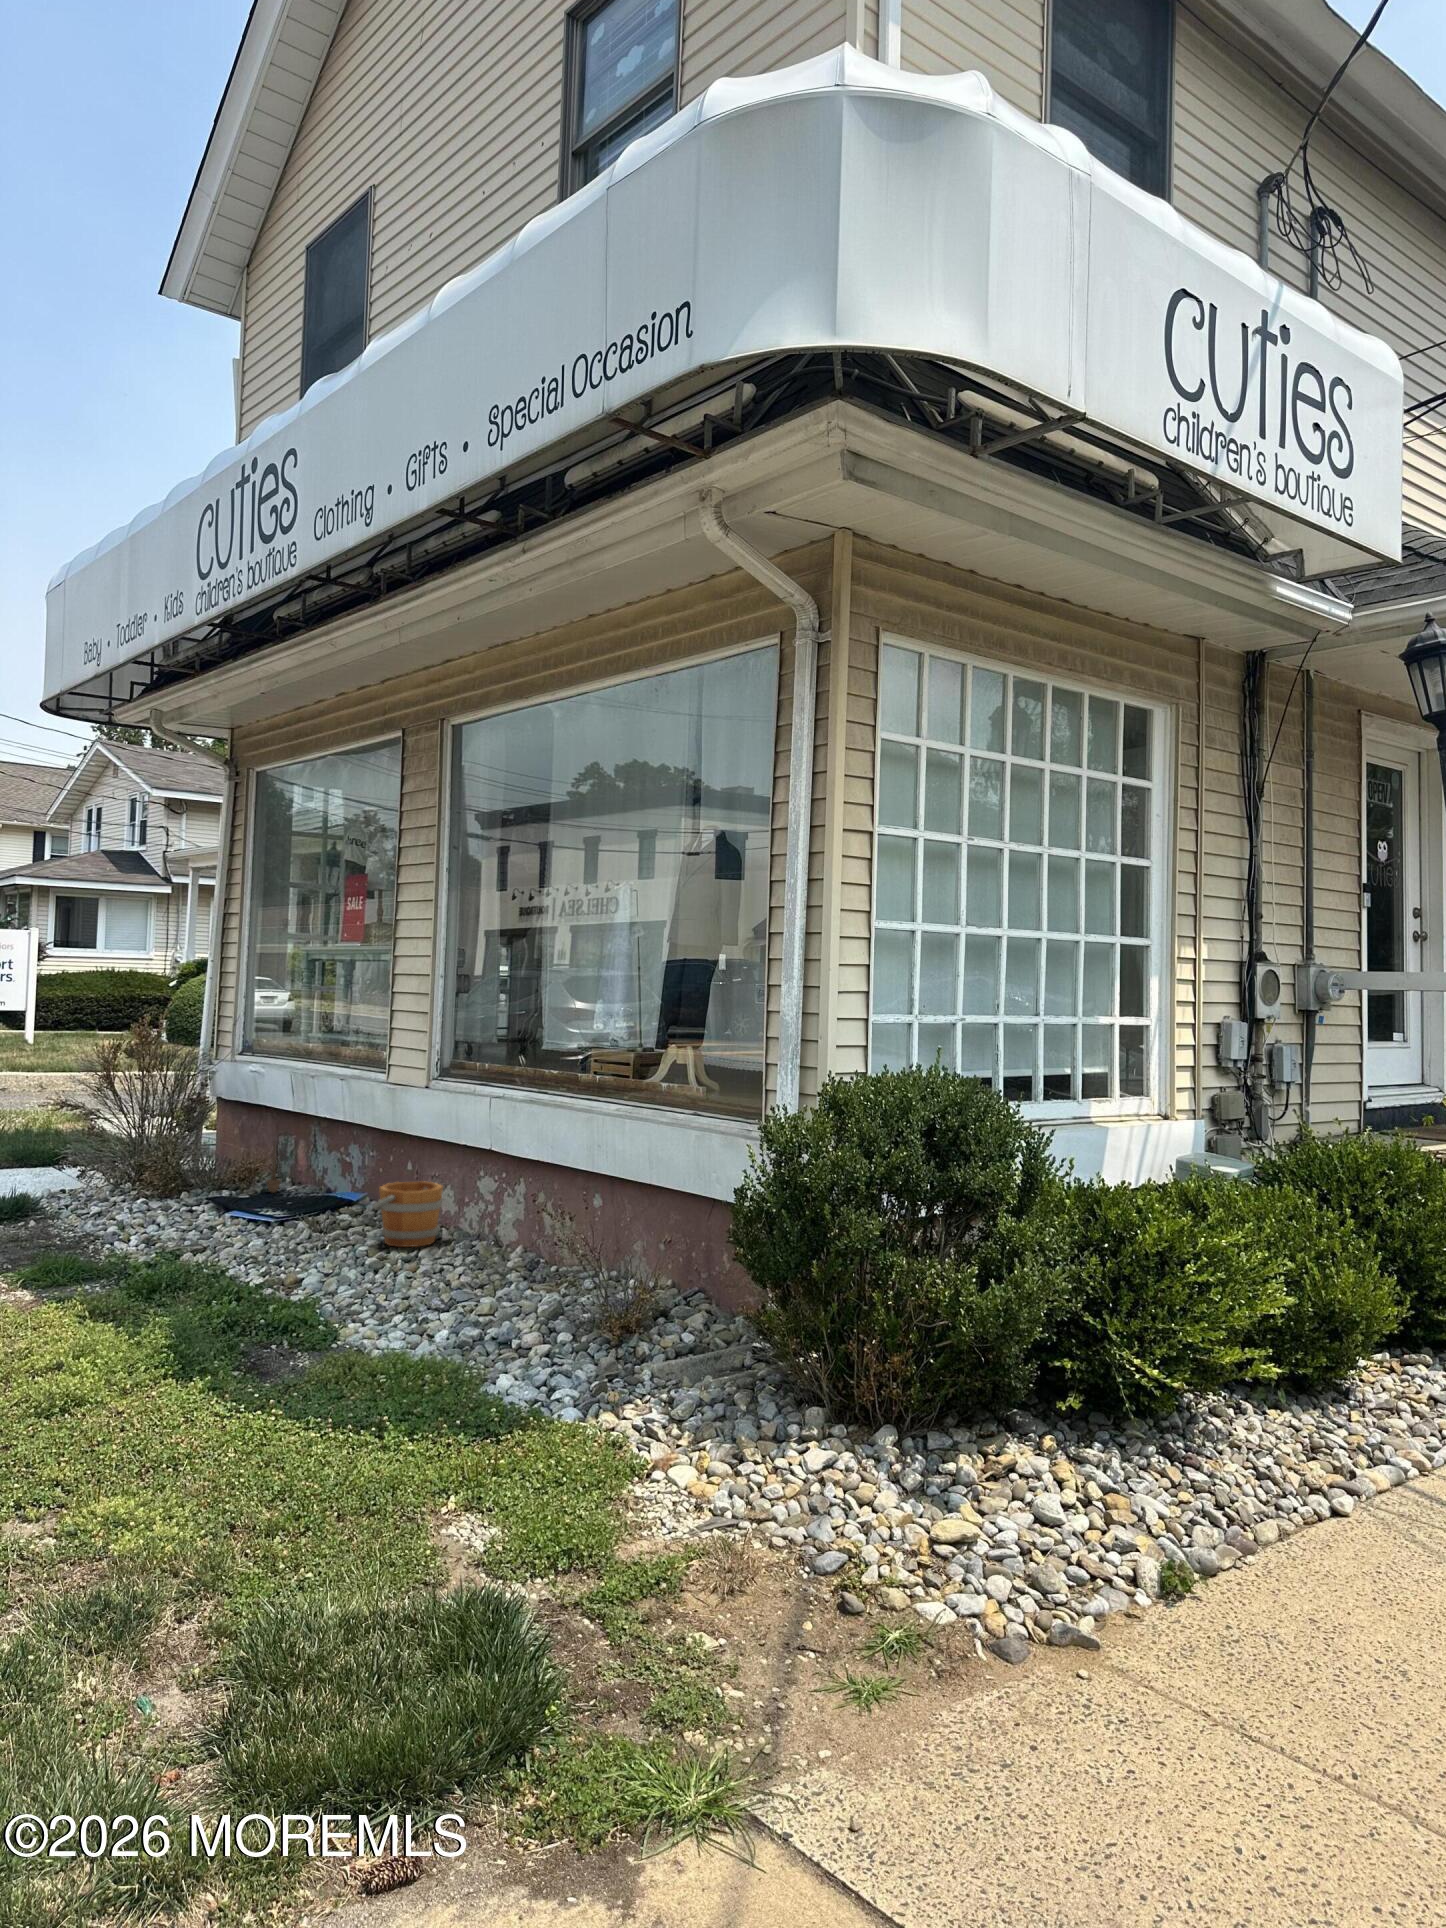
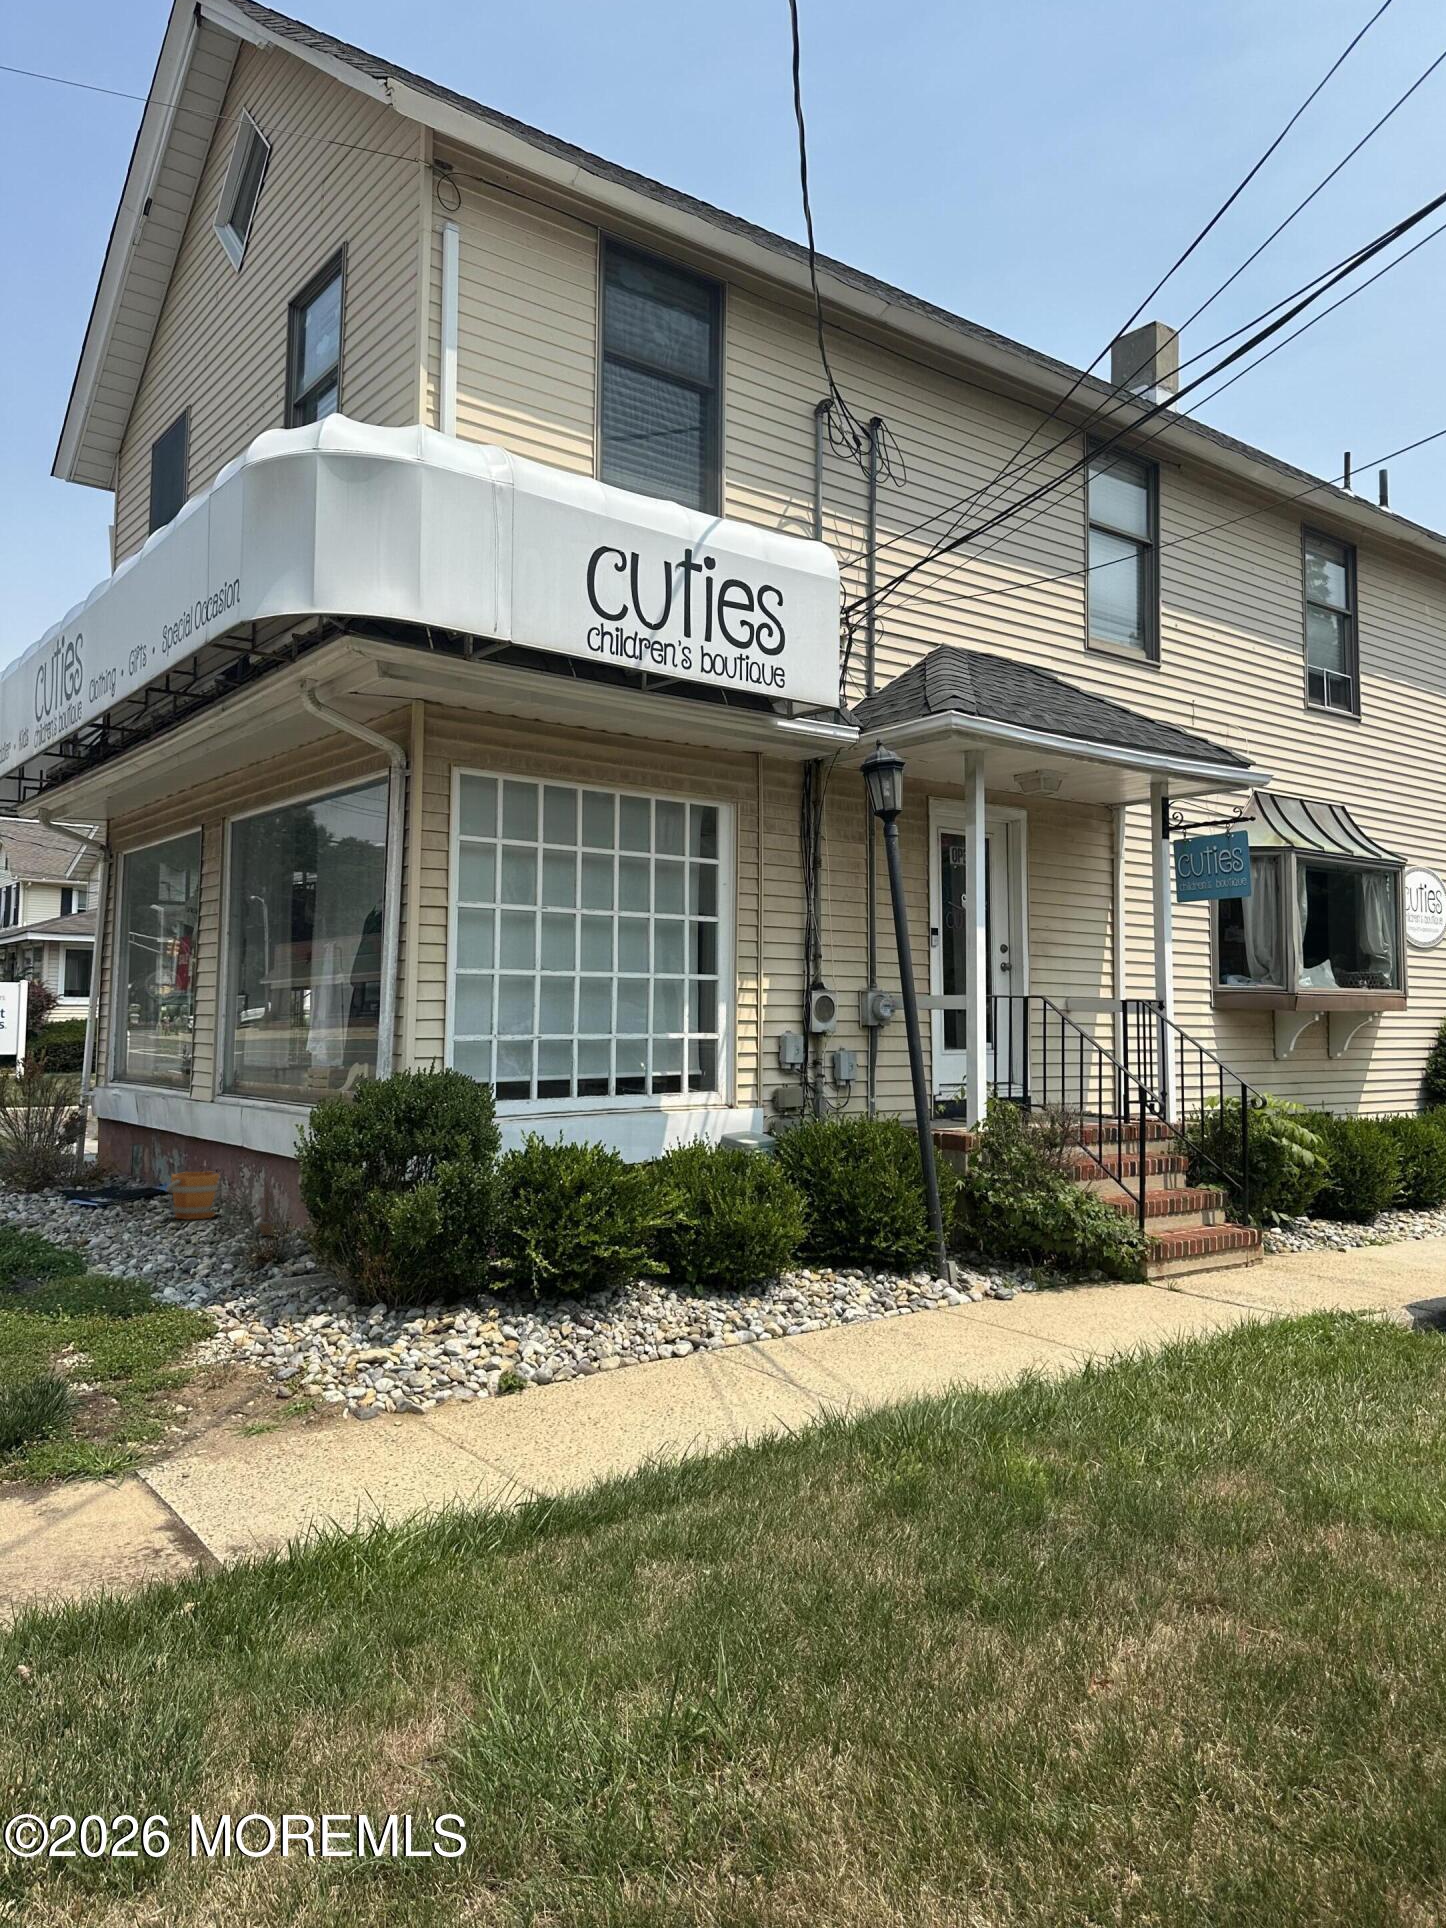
decorative plant: present [266,1140,285,1193] -> present [259,1183,272,1236]

